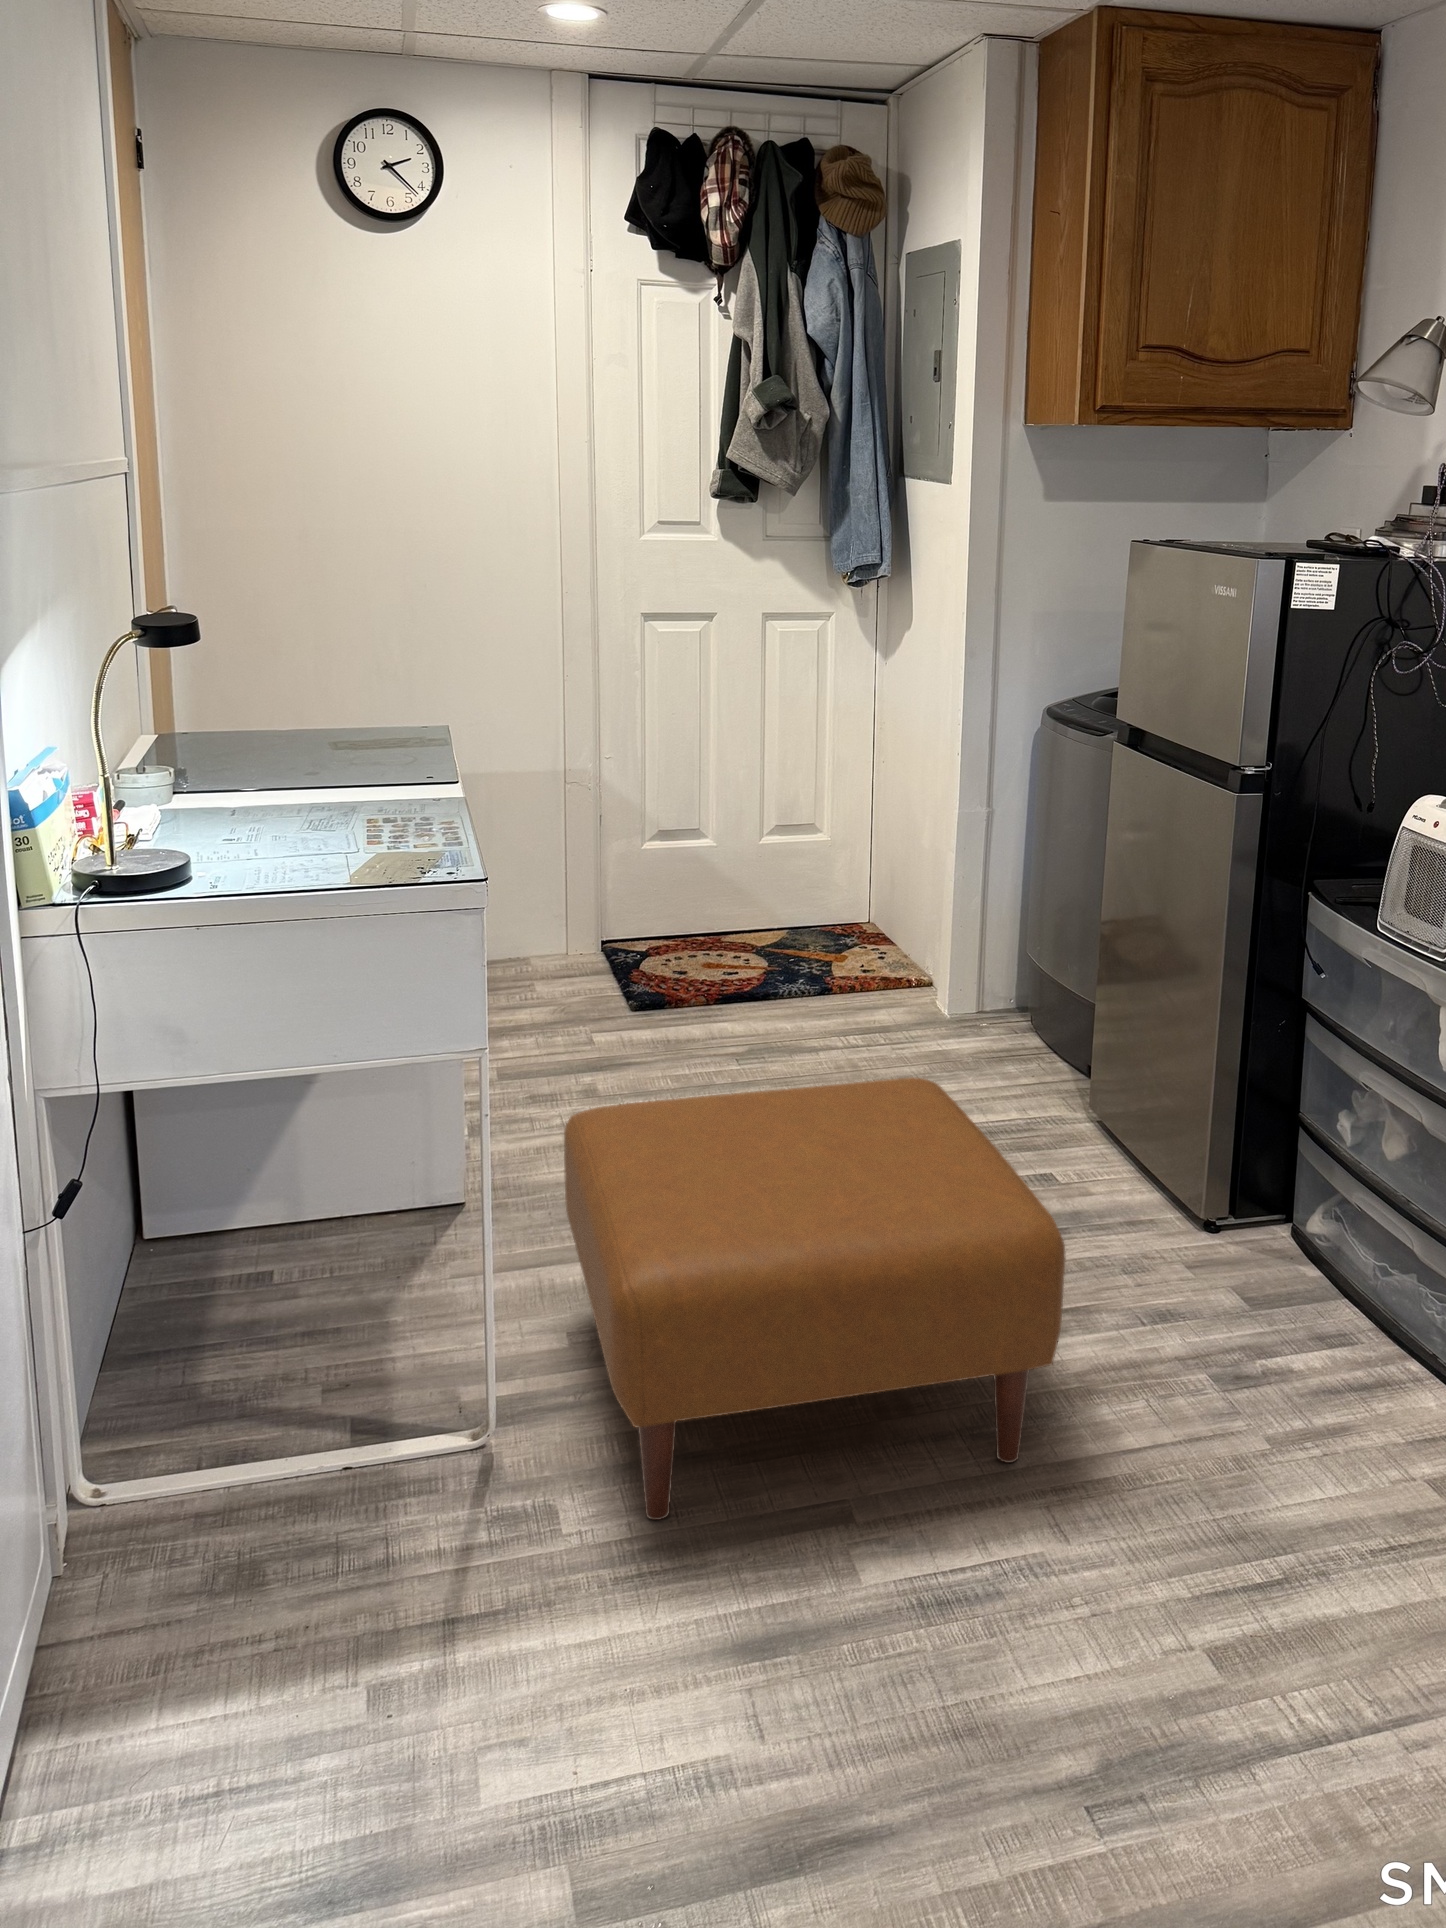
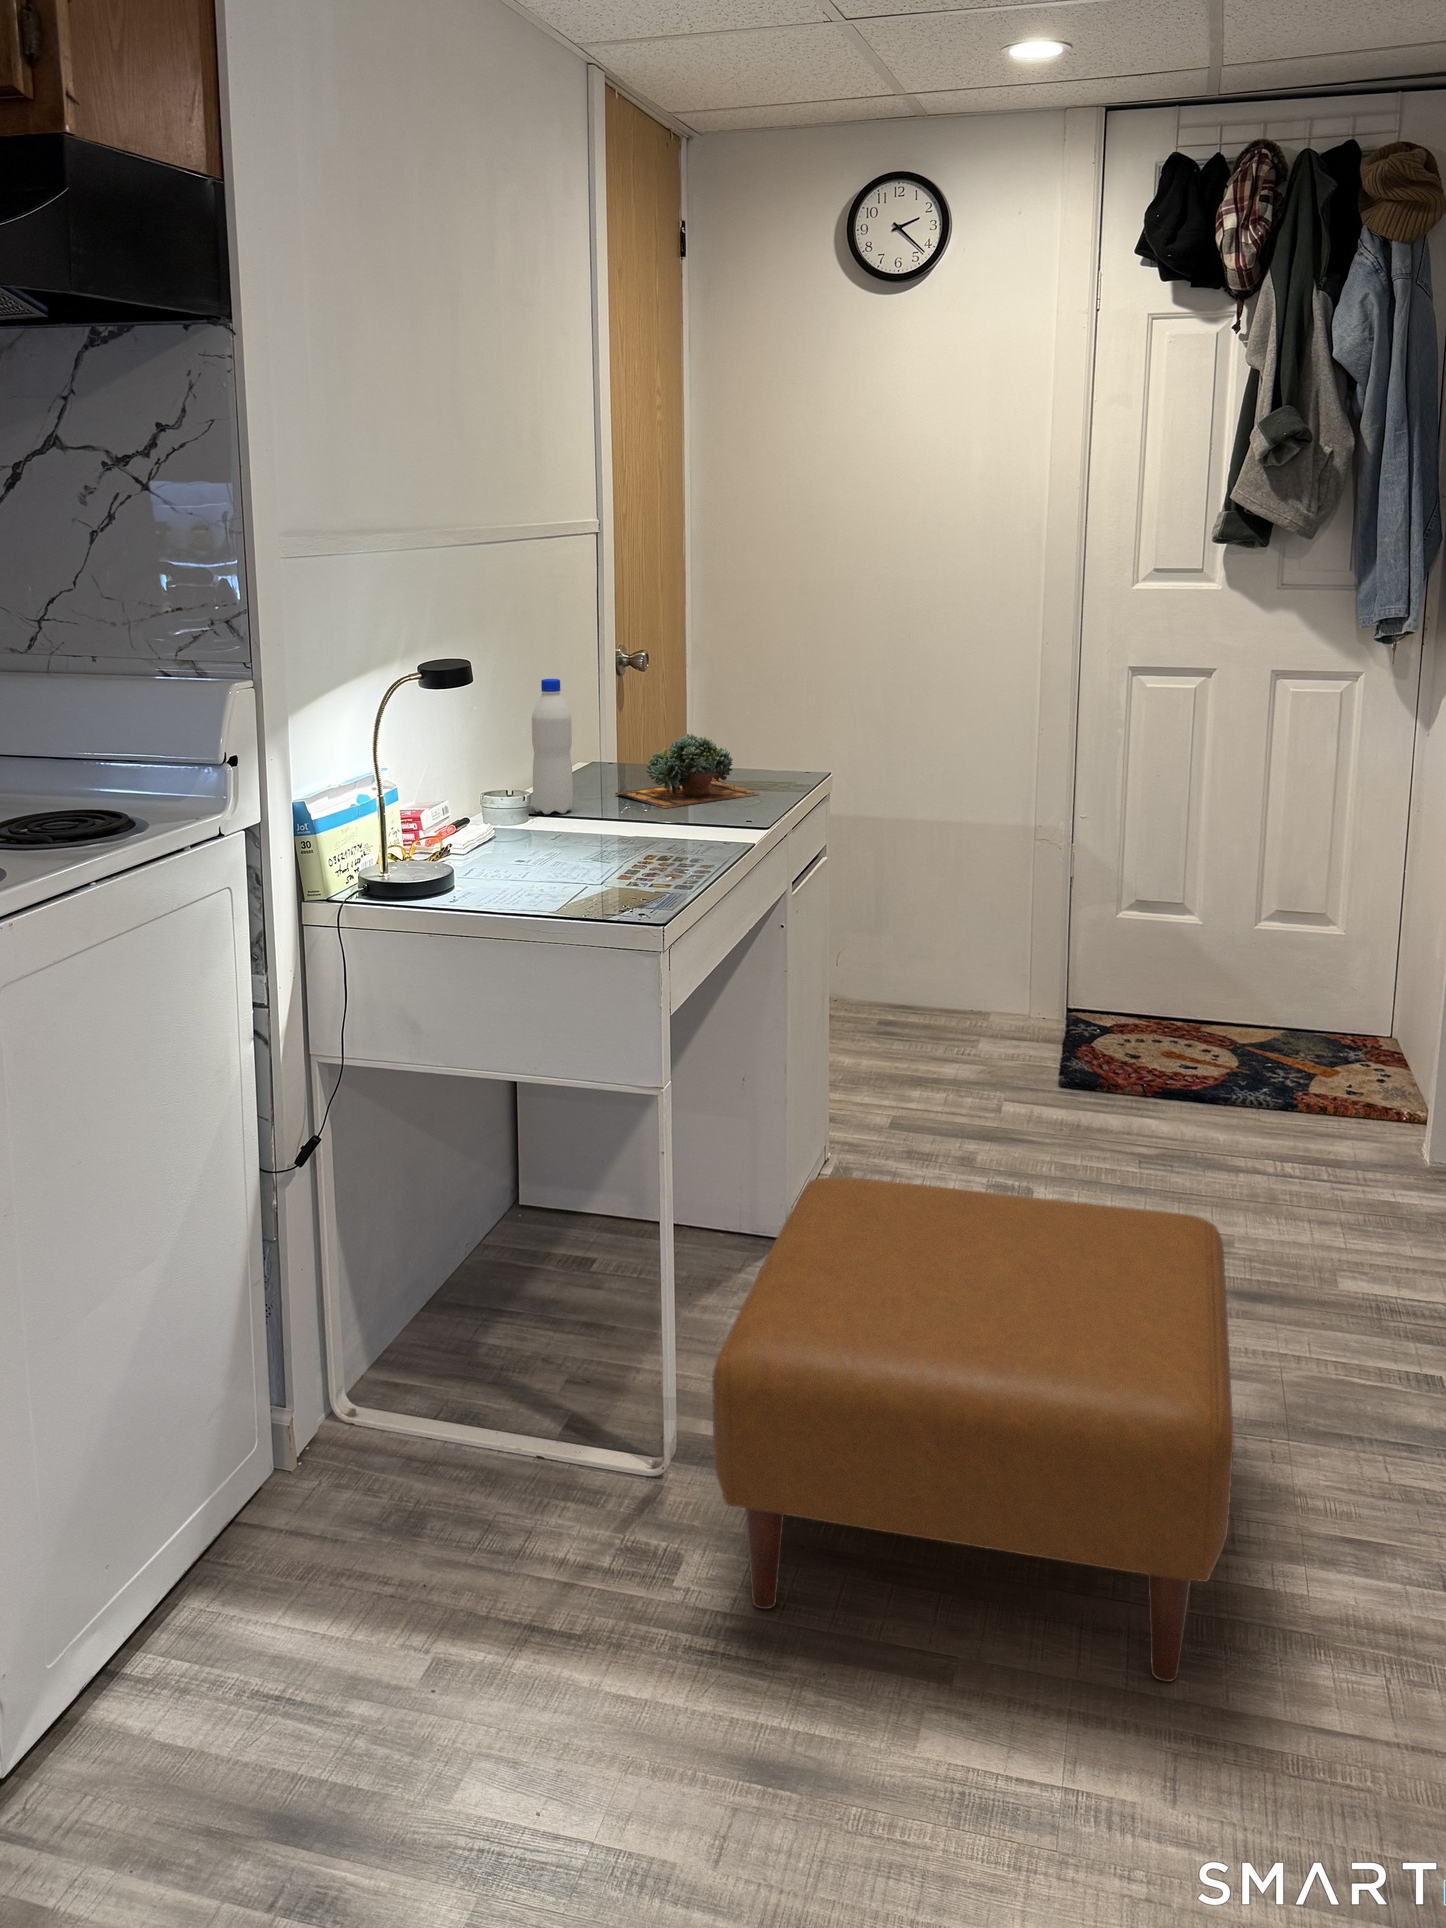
water bottle: none [160,640,212,789] -> present [532,679,573,814]
succulent plant: none [236,692,393,772] -> present [615,734,760,809]

